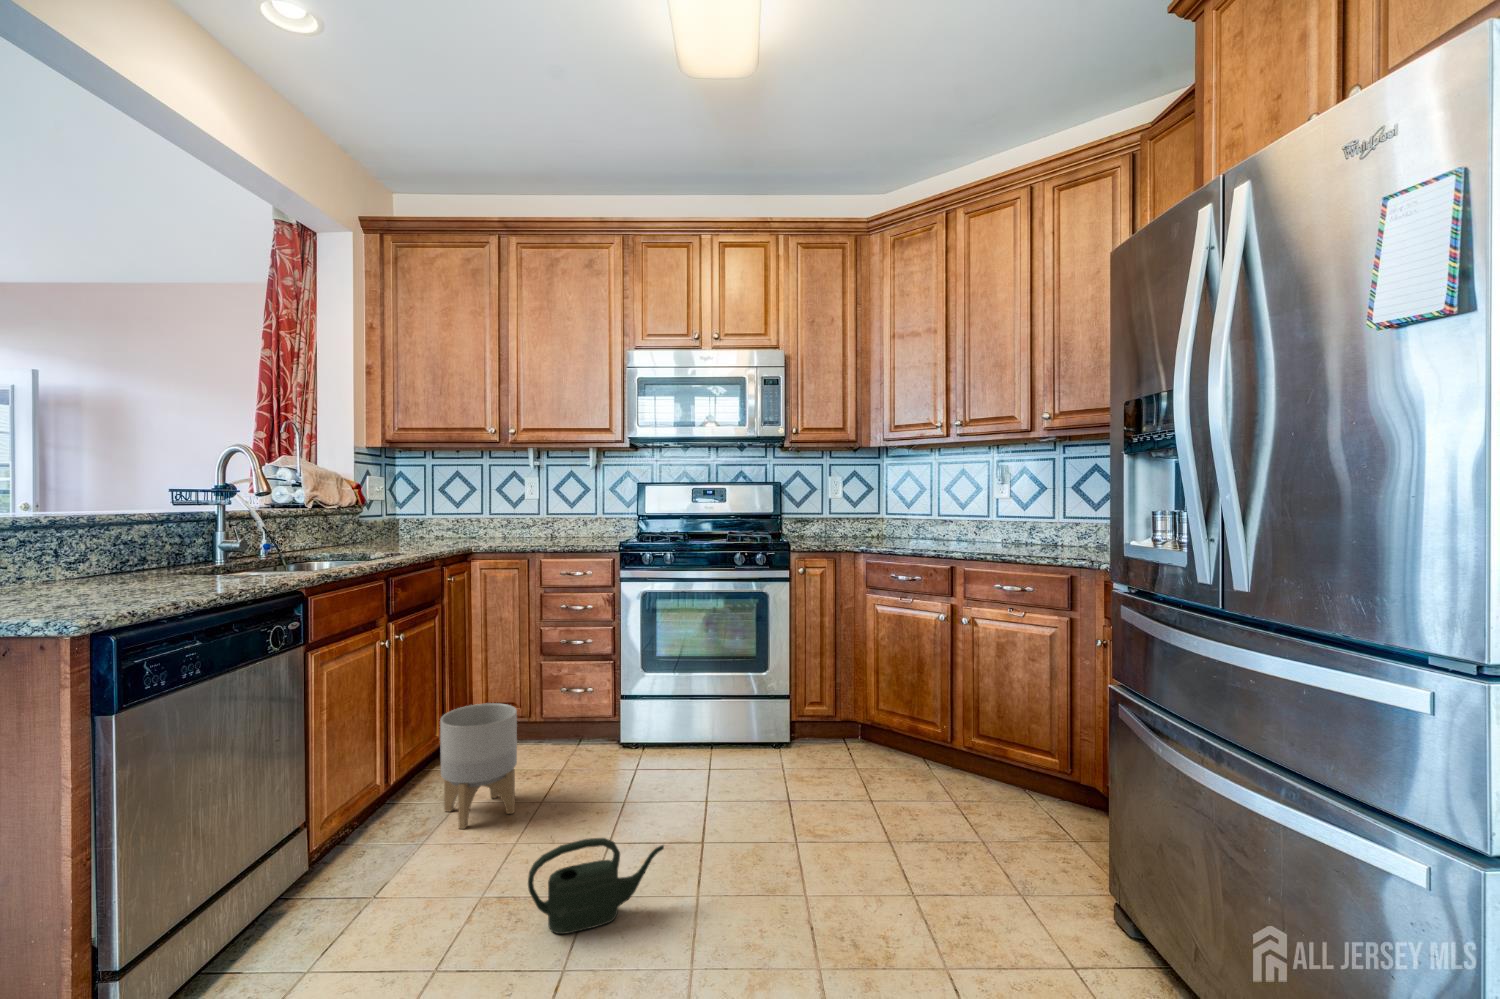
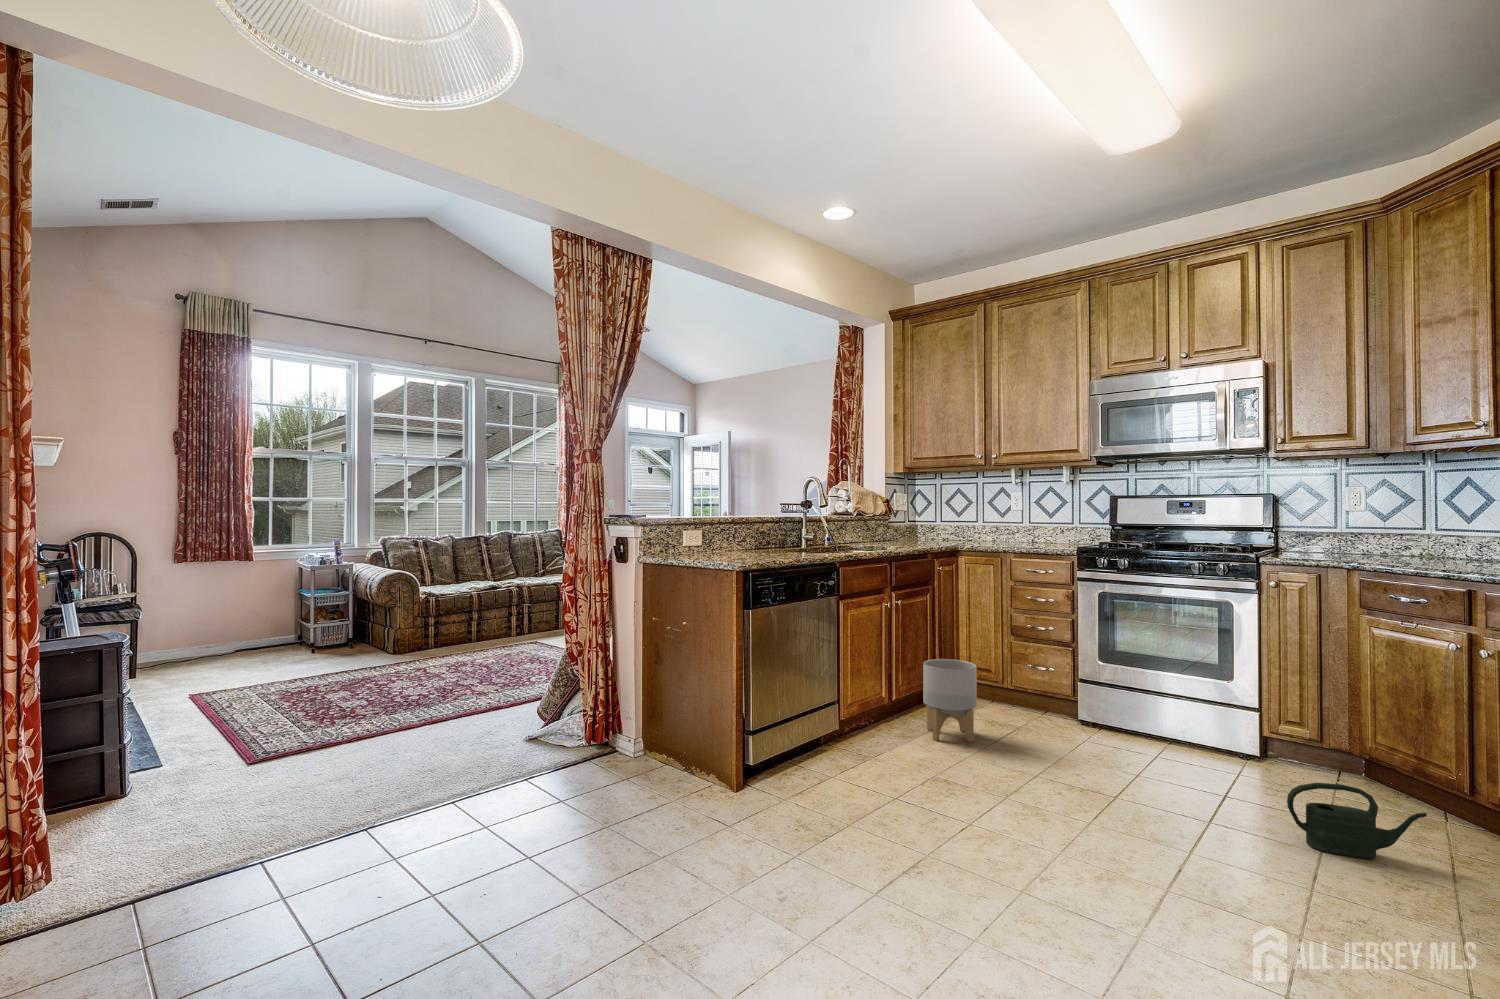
watering can: present [528,838,664,934] -> present [1287,783,1427,859]

